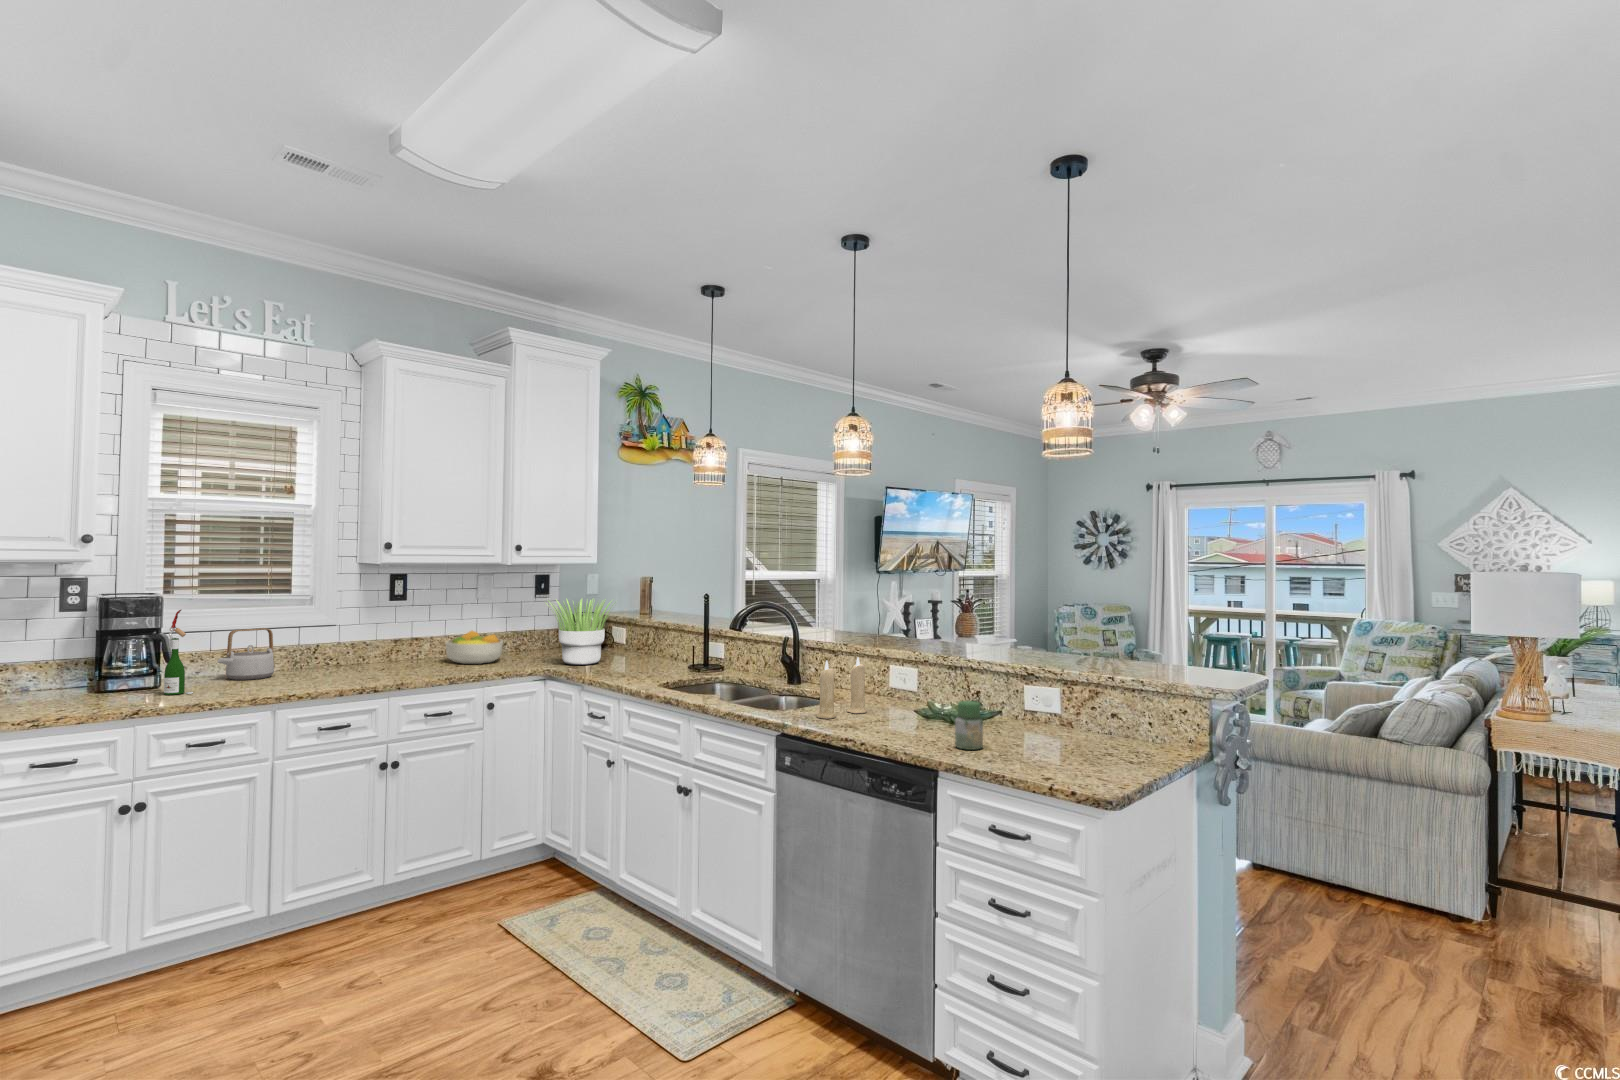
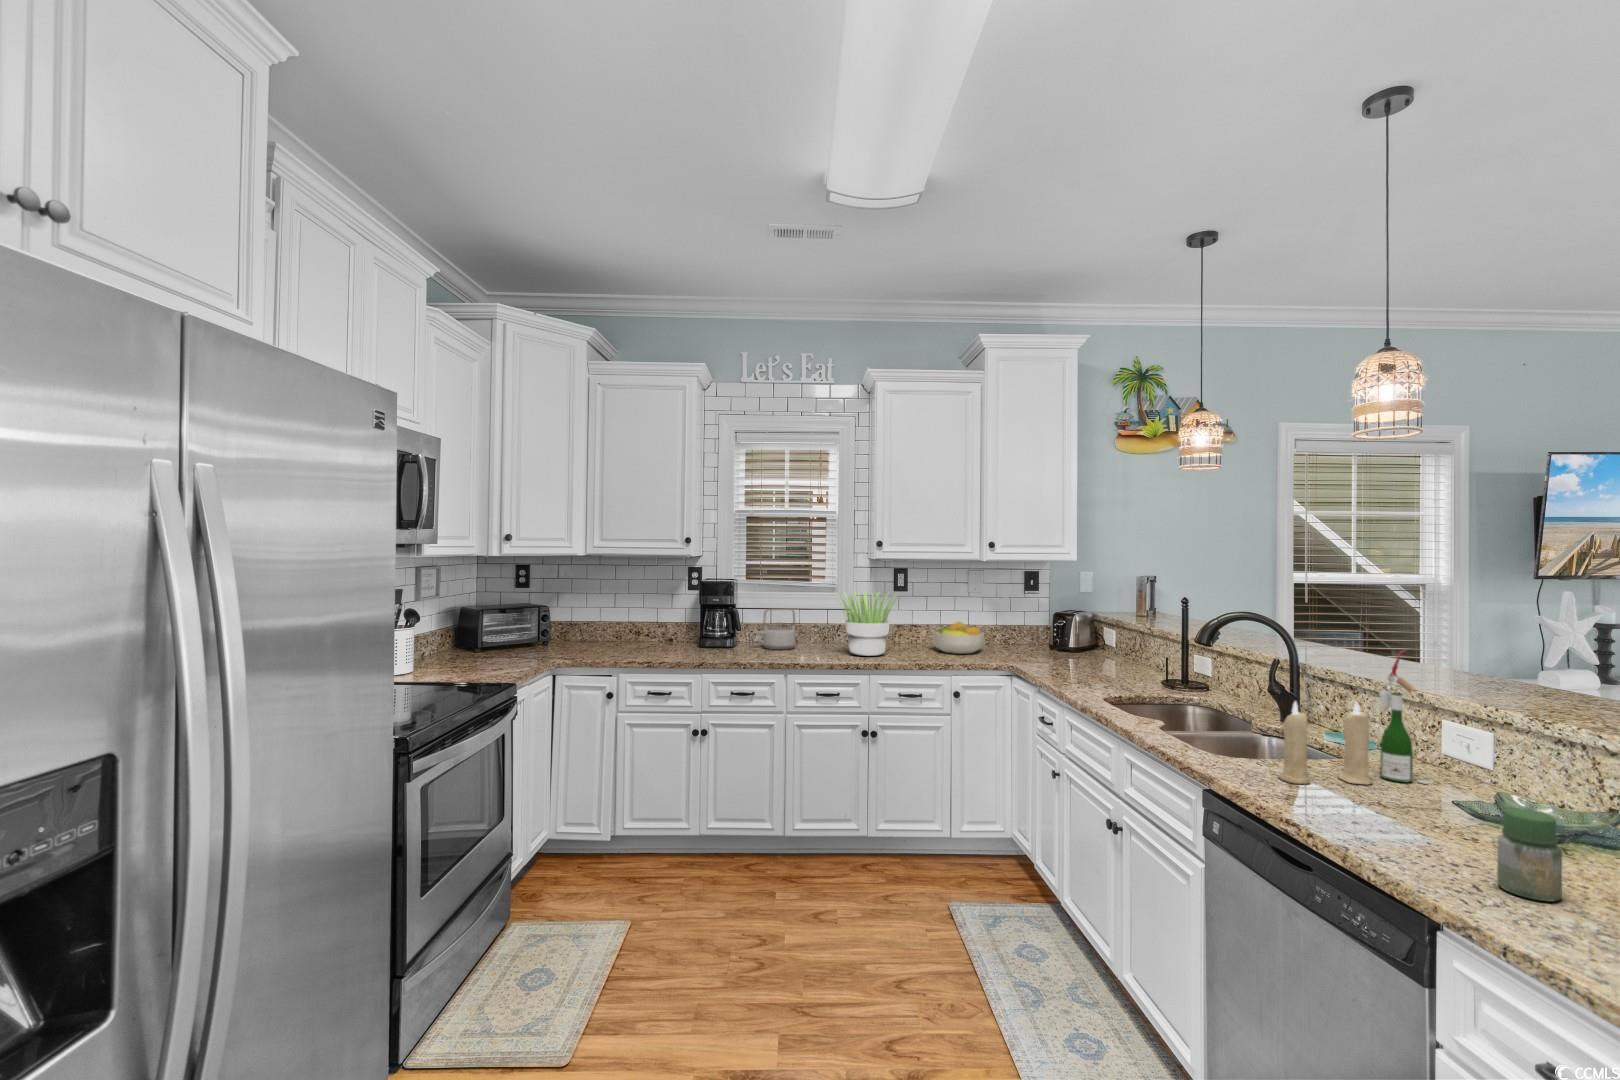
potted plant: present [550,599,611,665] -> present [837,591,898,656]
wine bottle: present [164,610,193,695] -> present [1379,650,1429,784]

